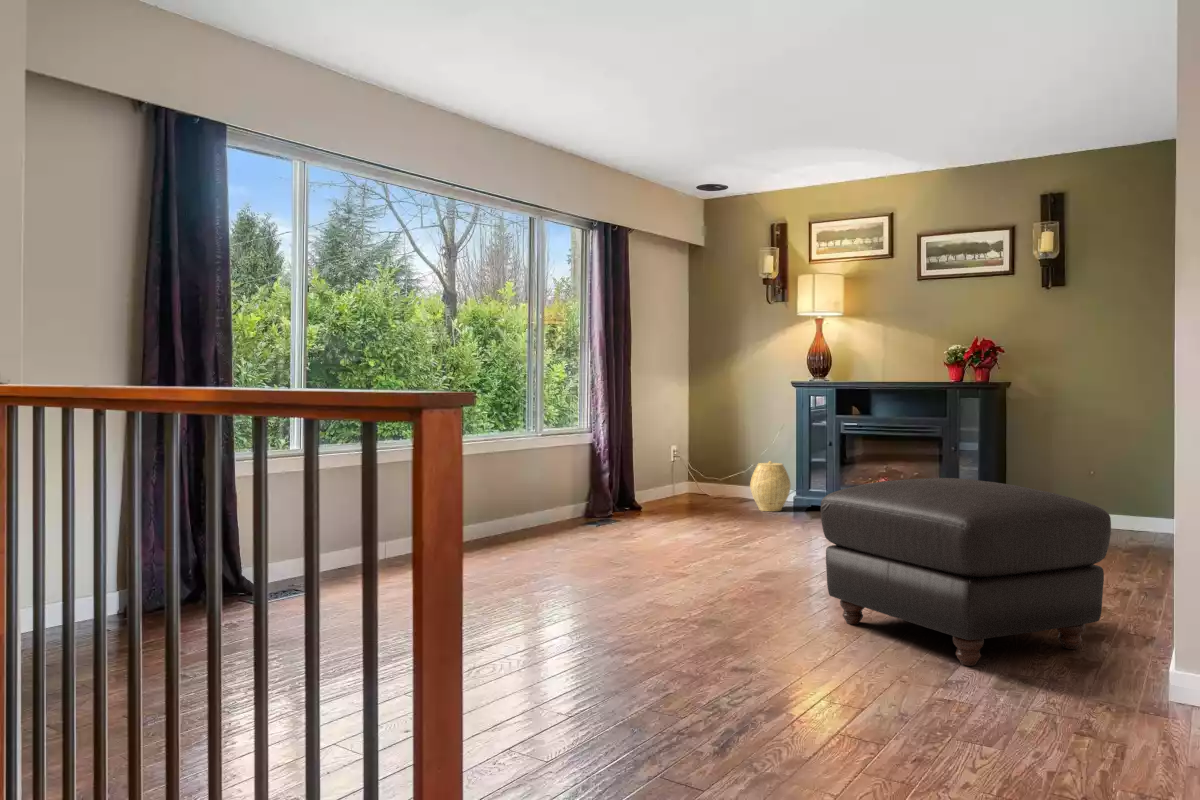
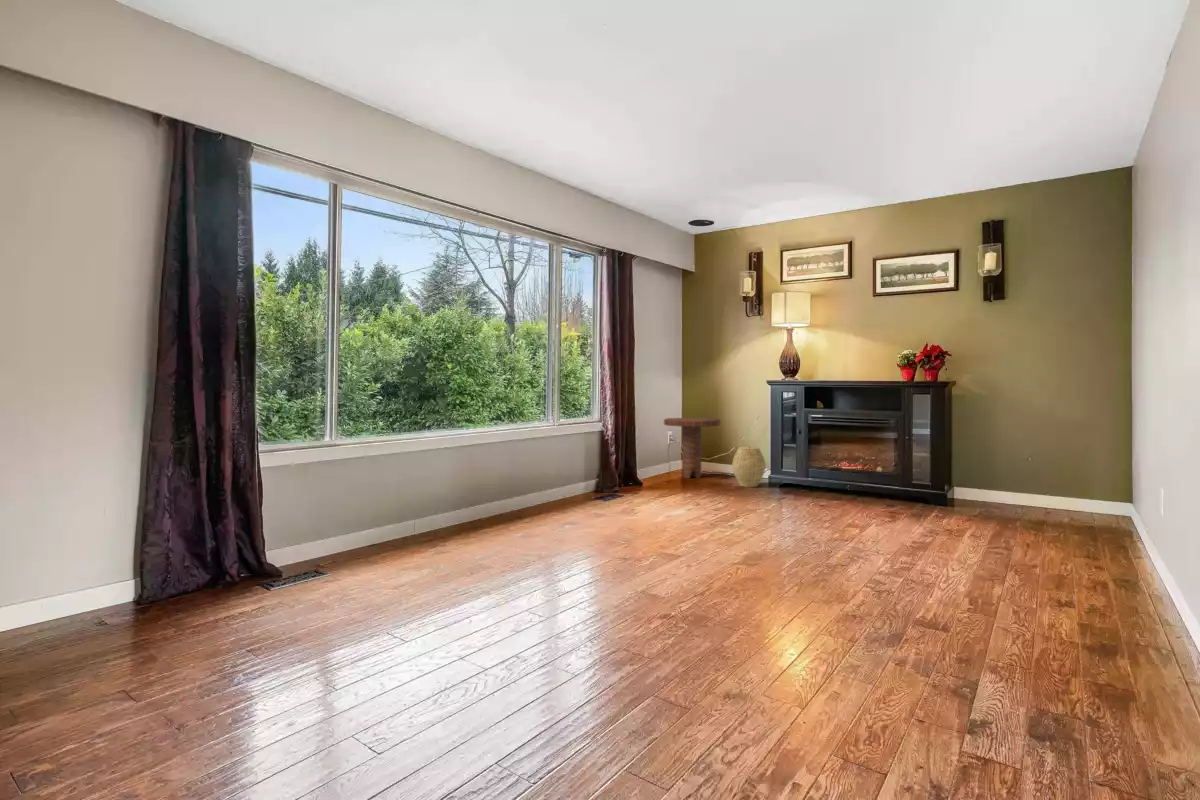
side table: none [666,428,736,503] -> present [664,418,720,478]
ottoman: present [821,478,1111,666] -> none [810,478,1141,696]

